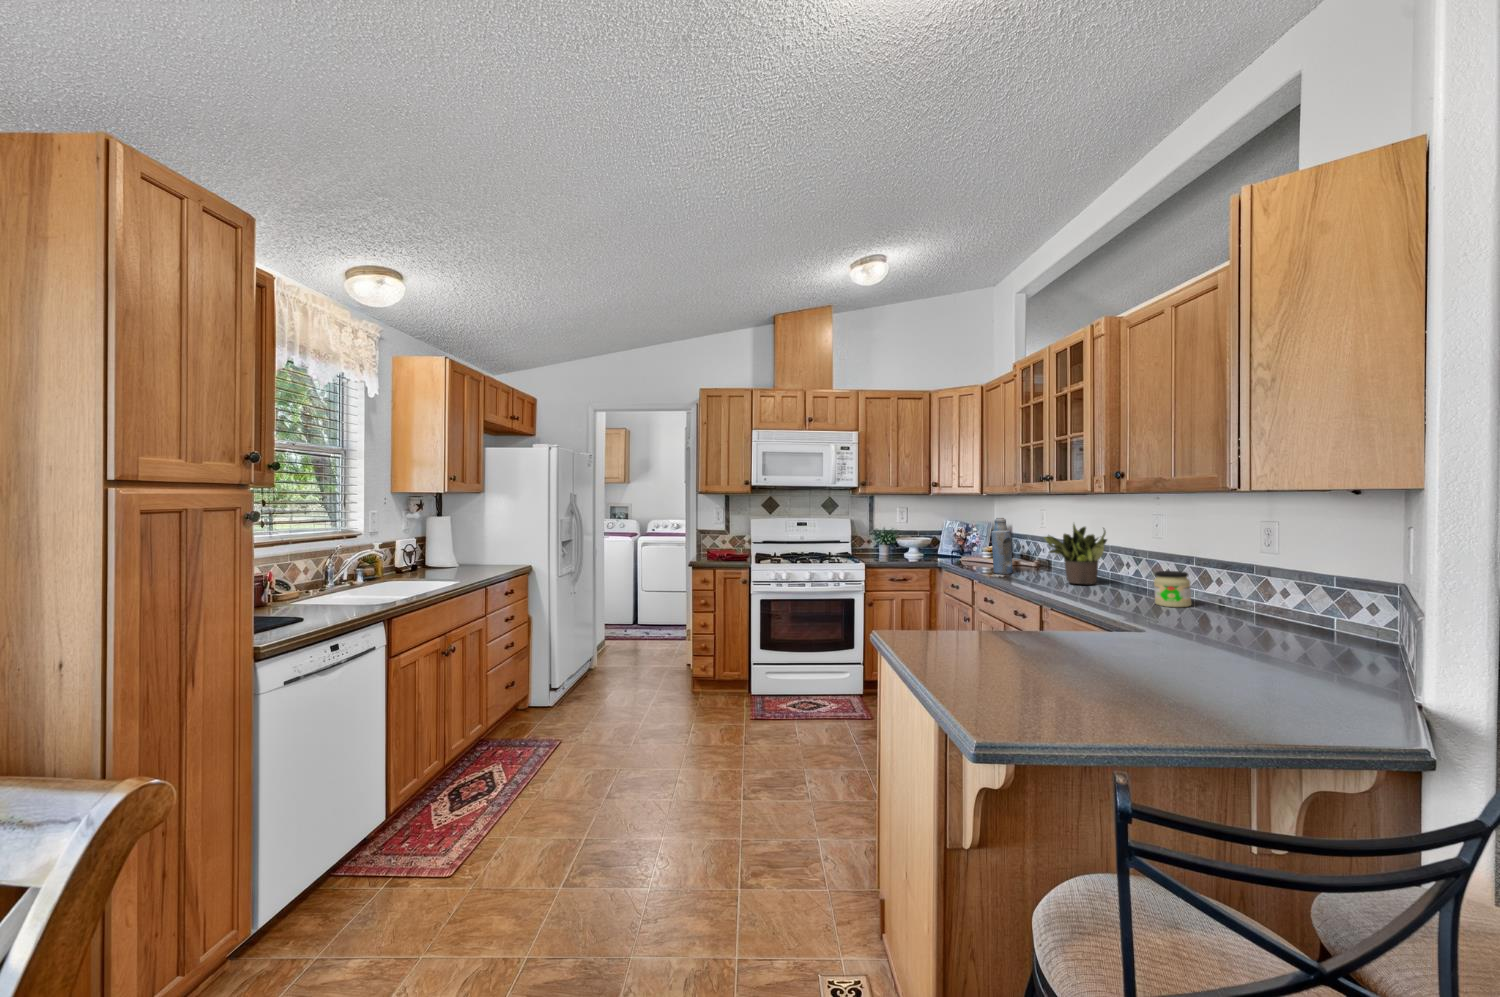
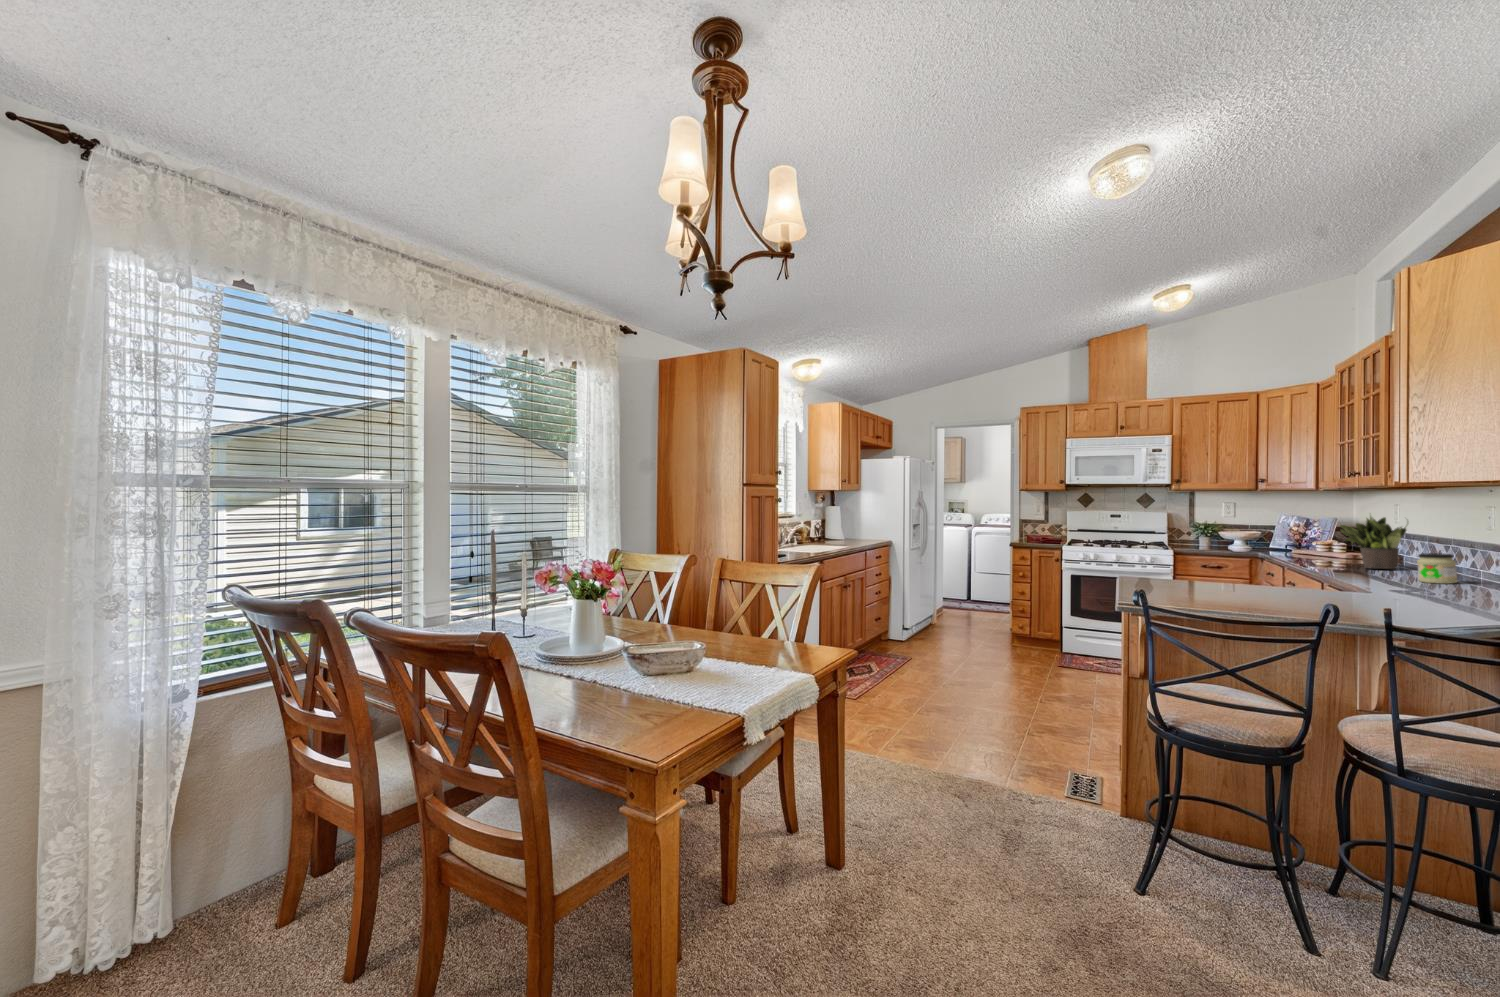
bottle: present [991,518,1013,574] -> none [1298,510,1323,561]

